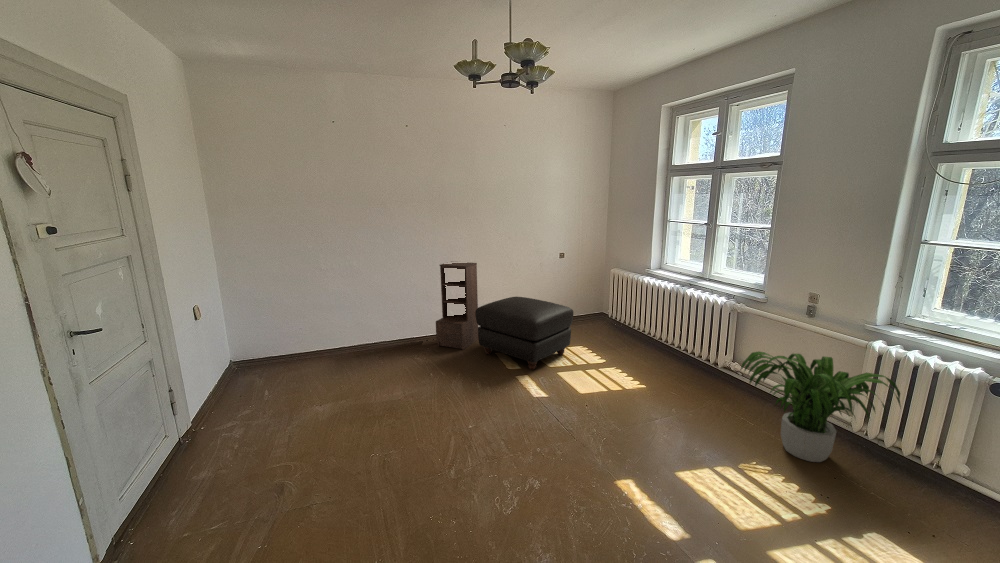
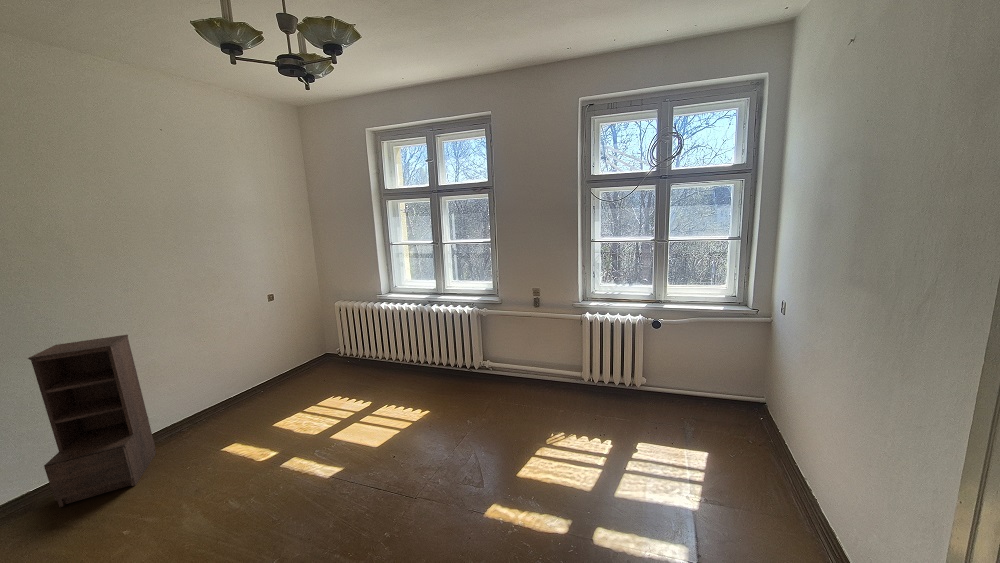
ottoman: present [475,297,573,370] -> none [156,357,323,470]
potted plant: present [741,351,901,462] -> none [520,332,606,412]

